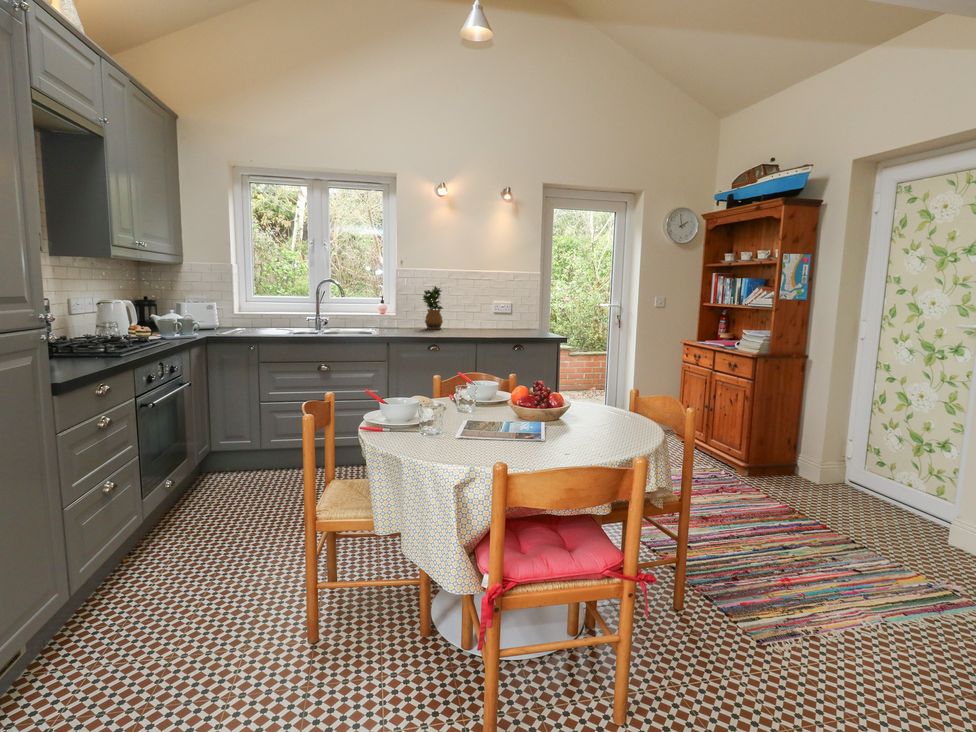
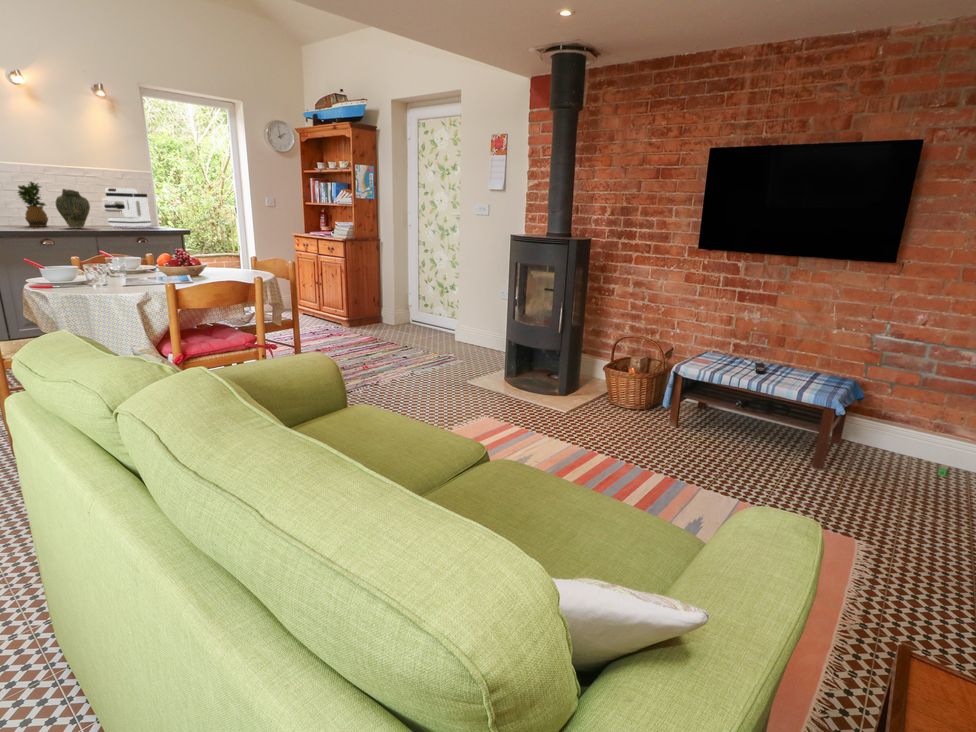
coffee maker: none [491,290,532,331] -> present [104,188,151,227]
vase: none [449,293,477,332] -> present [56,189,90,228]

